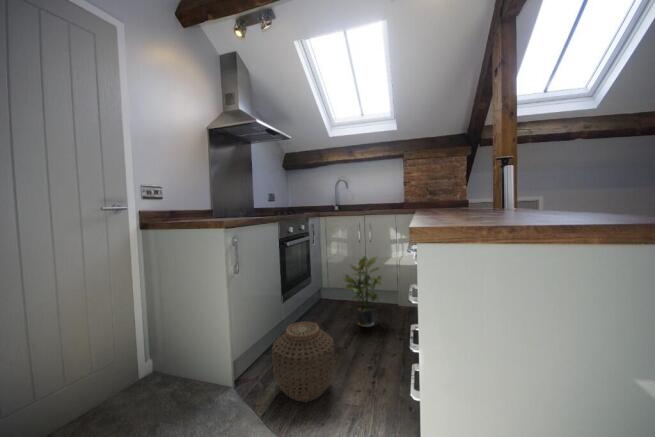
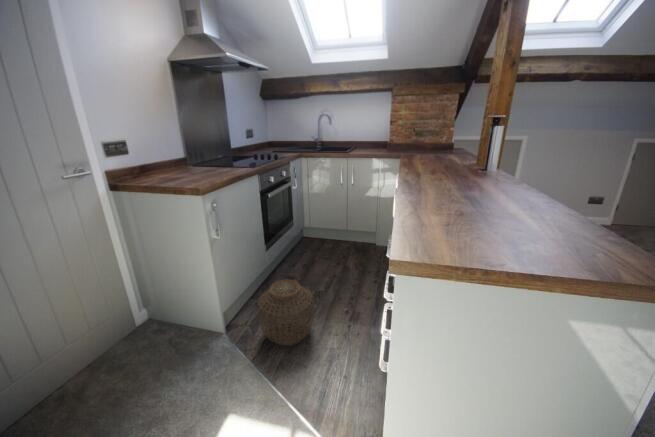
potted plant: present [344,255,381,327] -> none [324,204,361,272]

